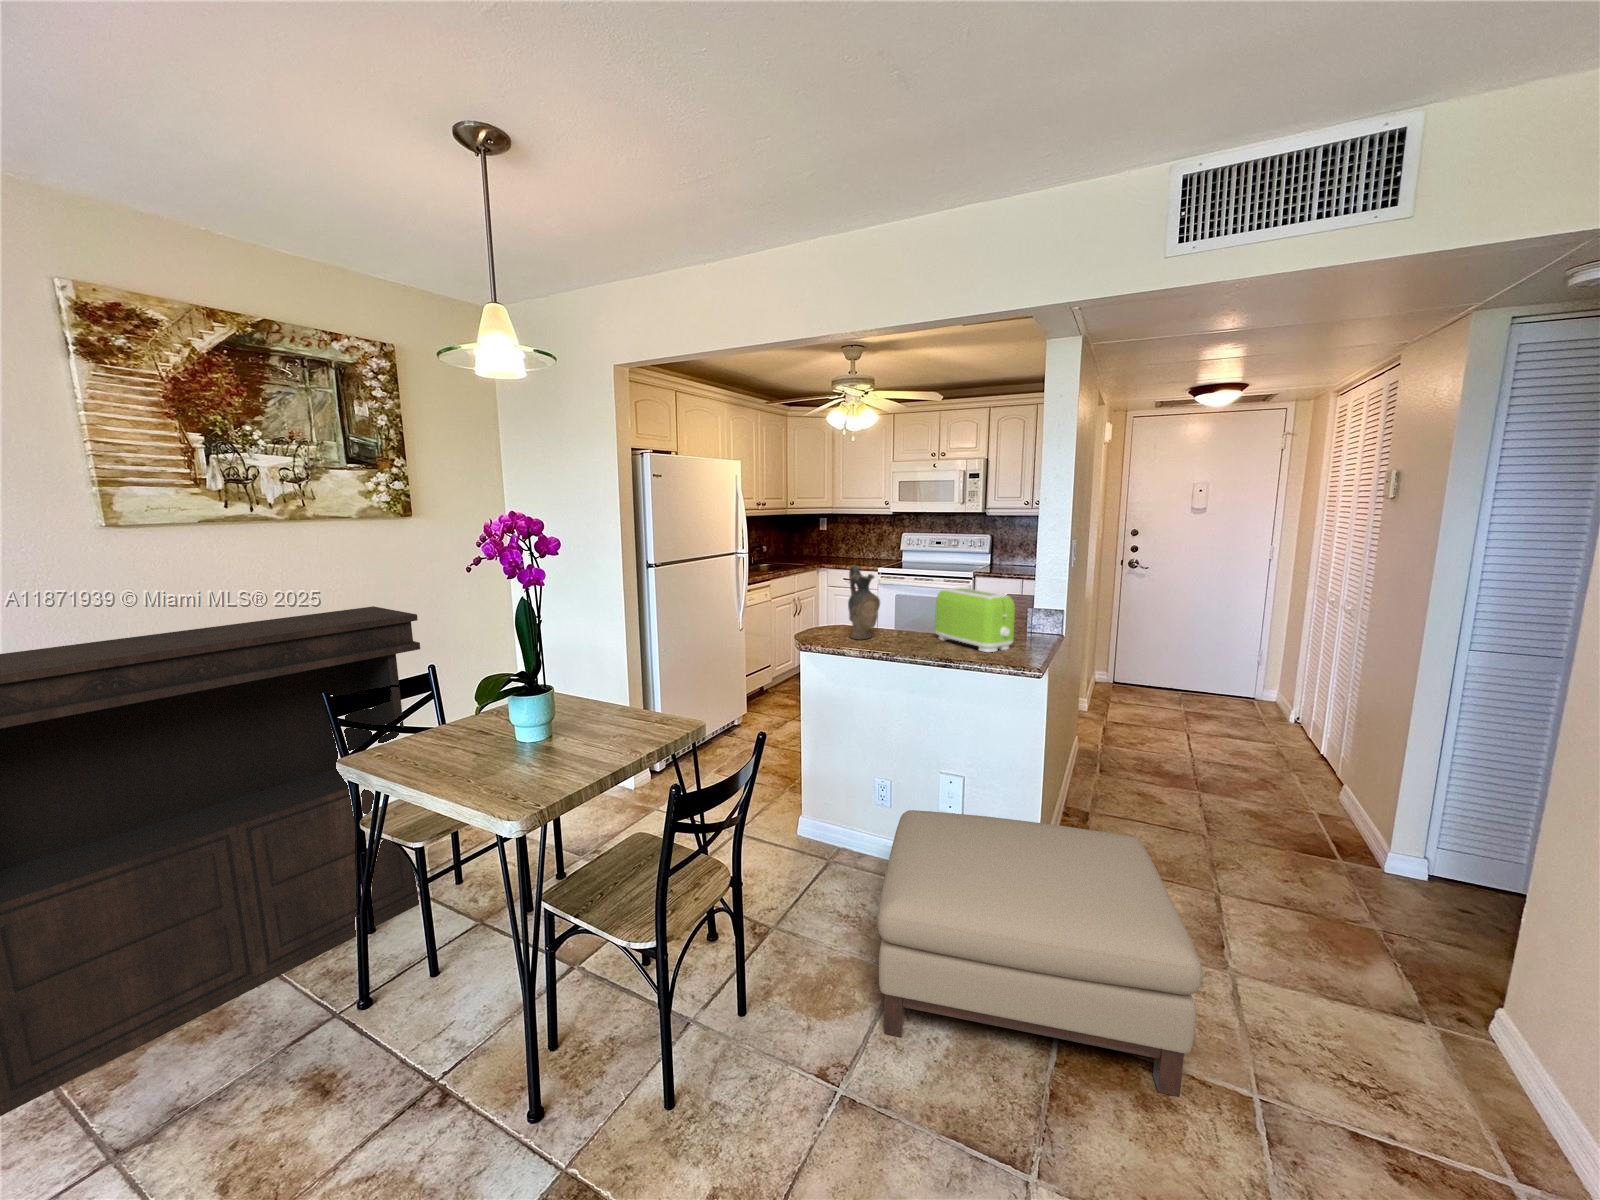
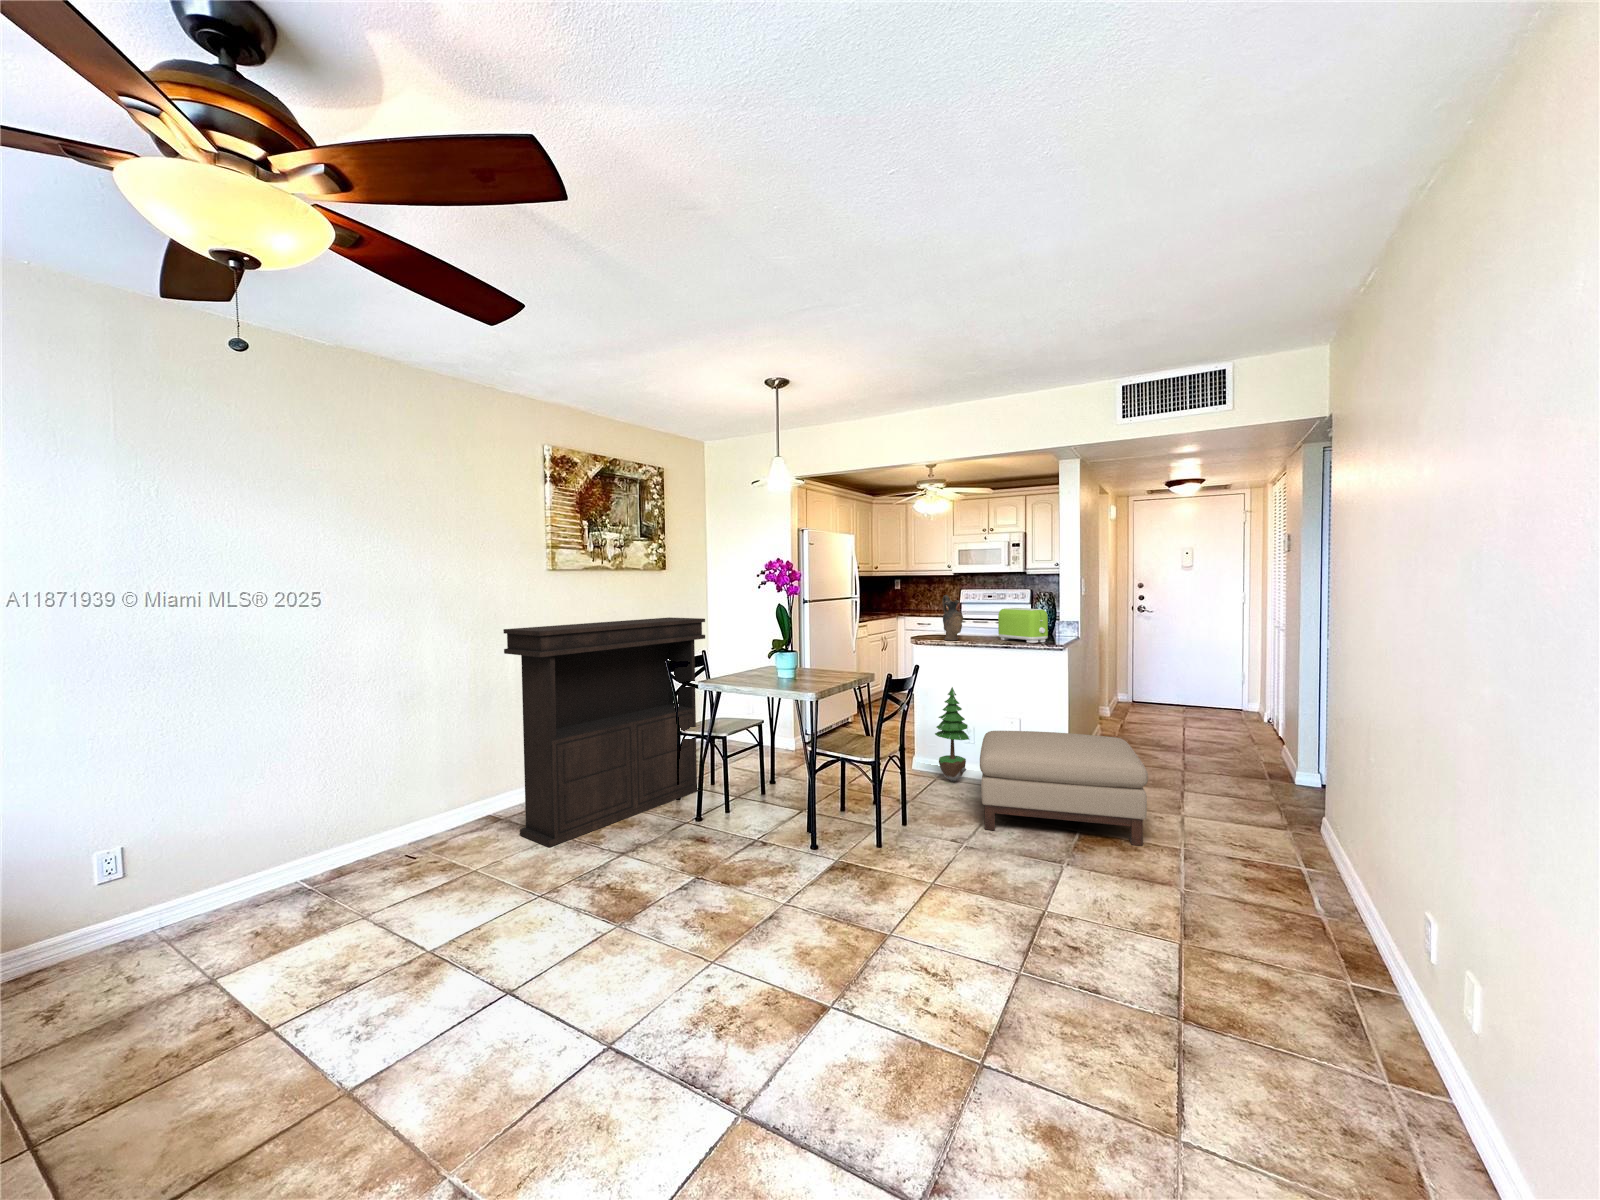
potted tree: none [824,723,880,871] -> present [935,687,969,782]

